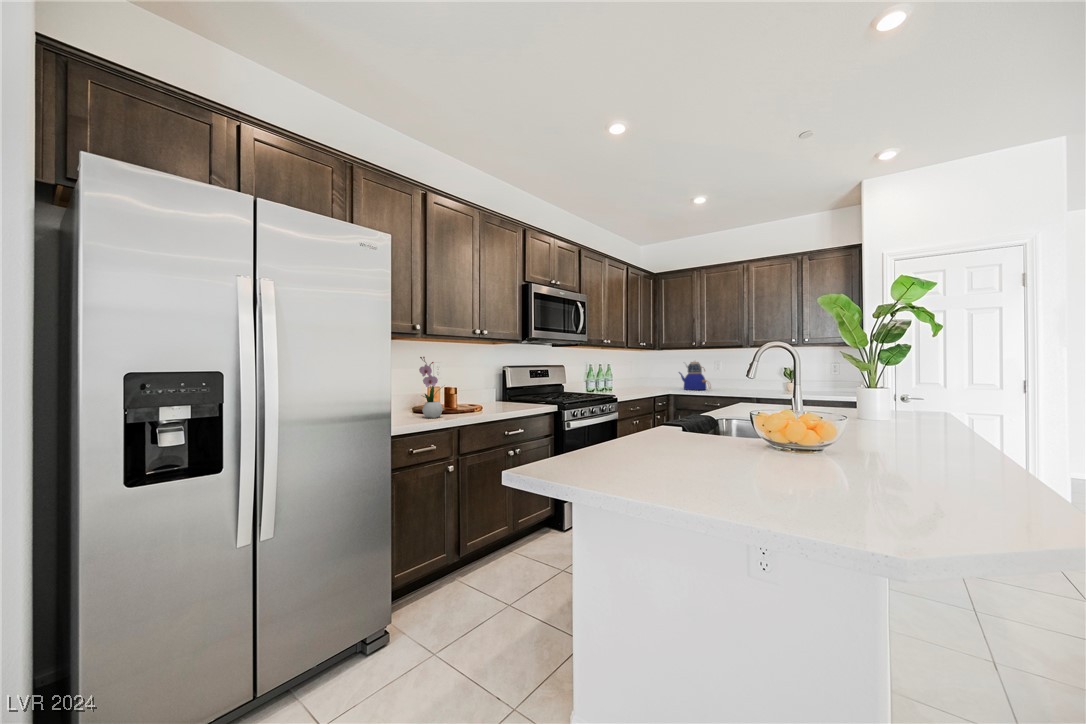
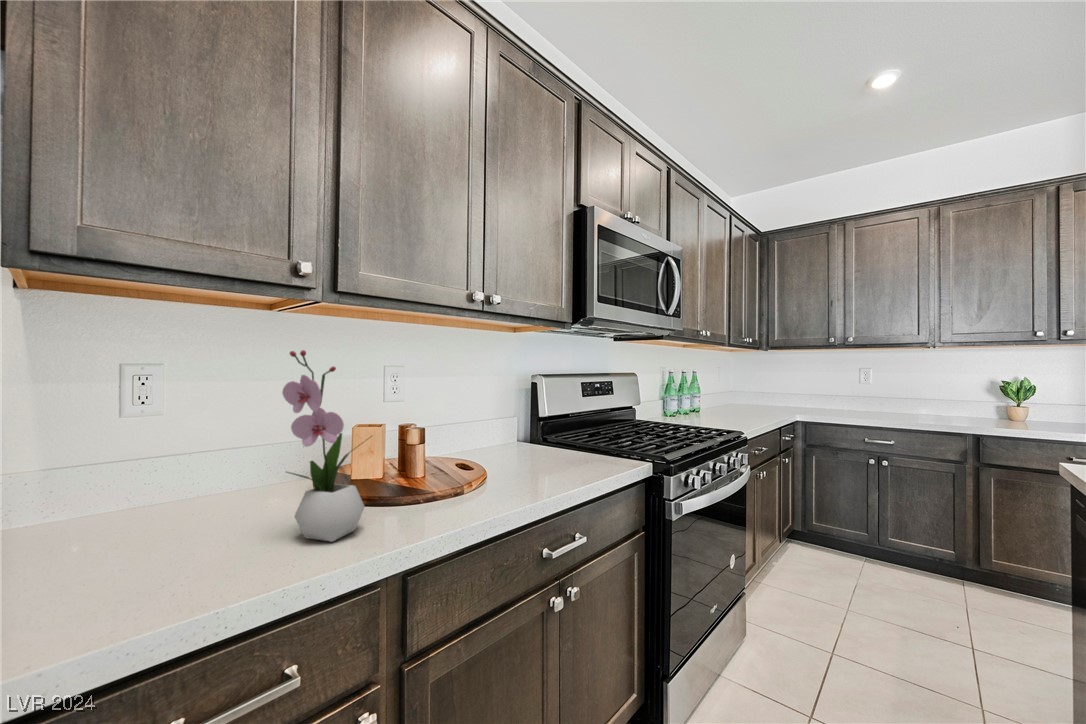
teapot: present [679,361,710,390] -> none [809,366,874,417]

